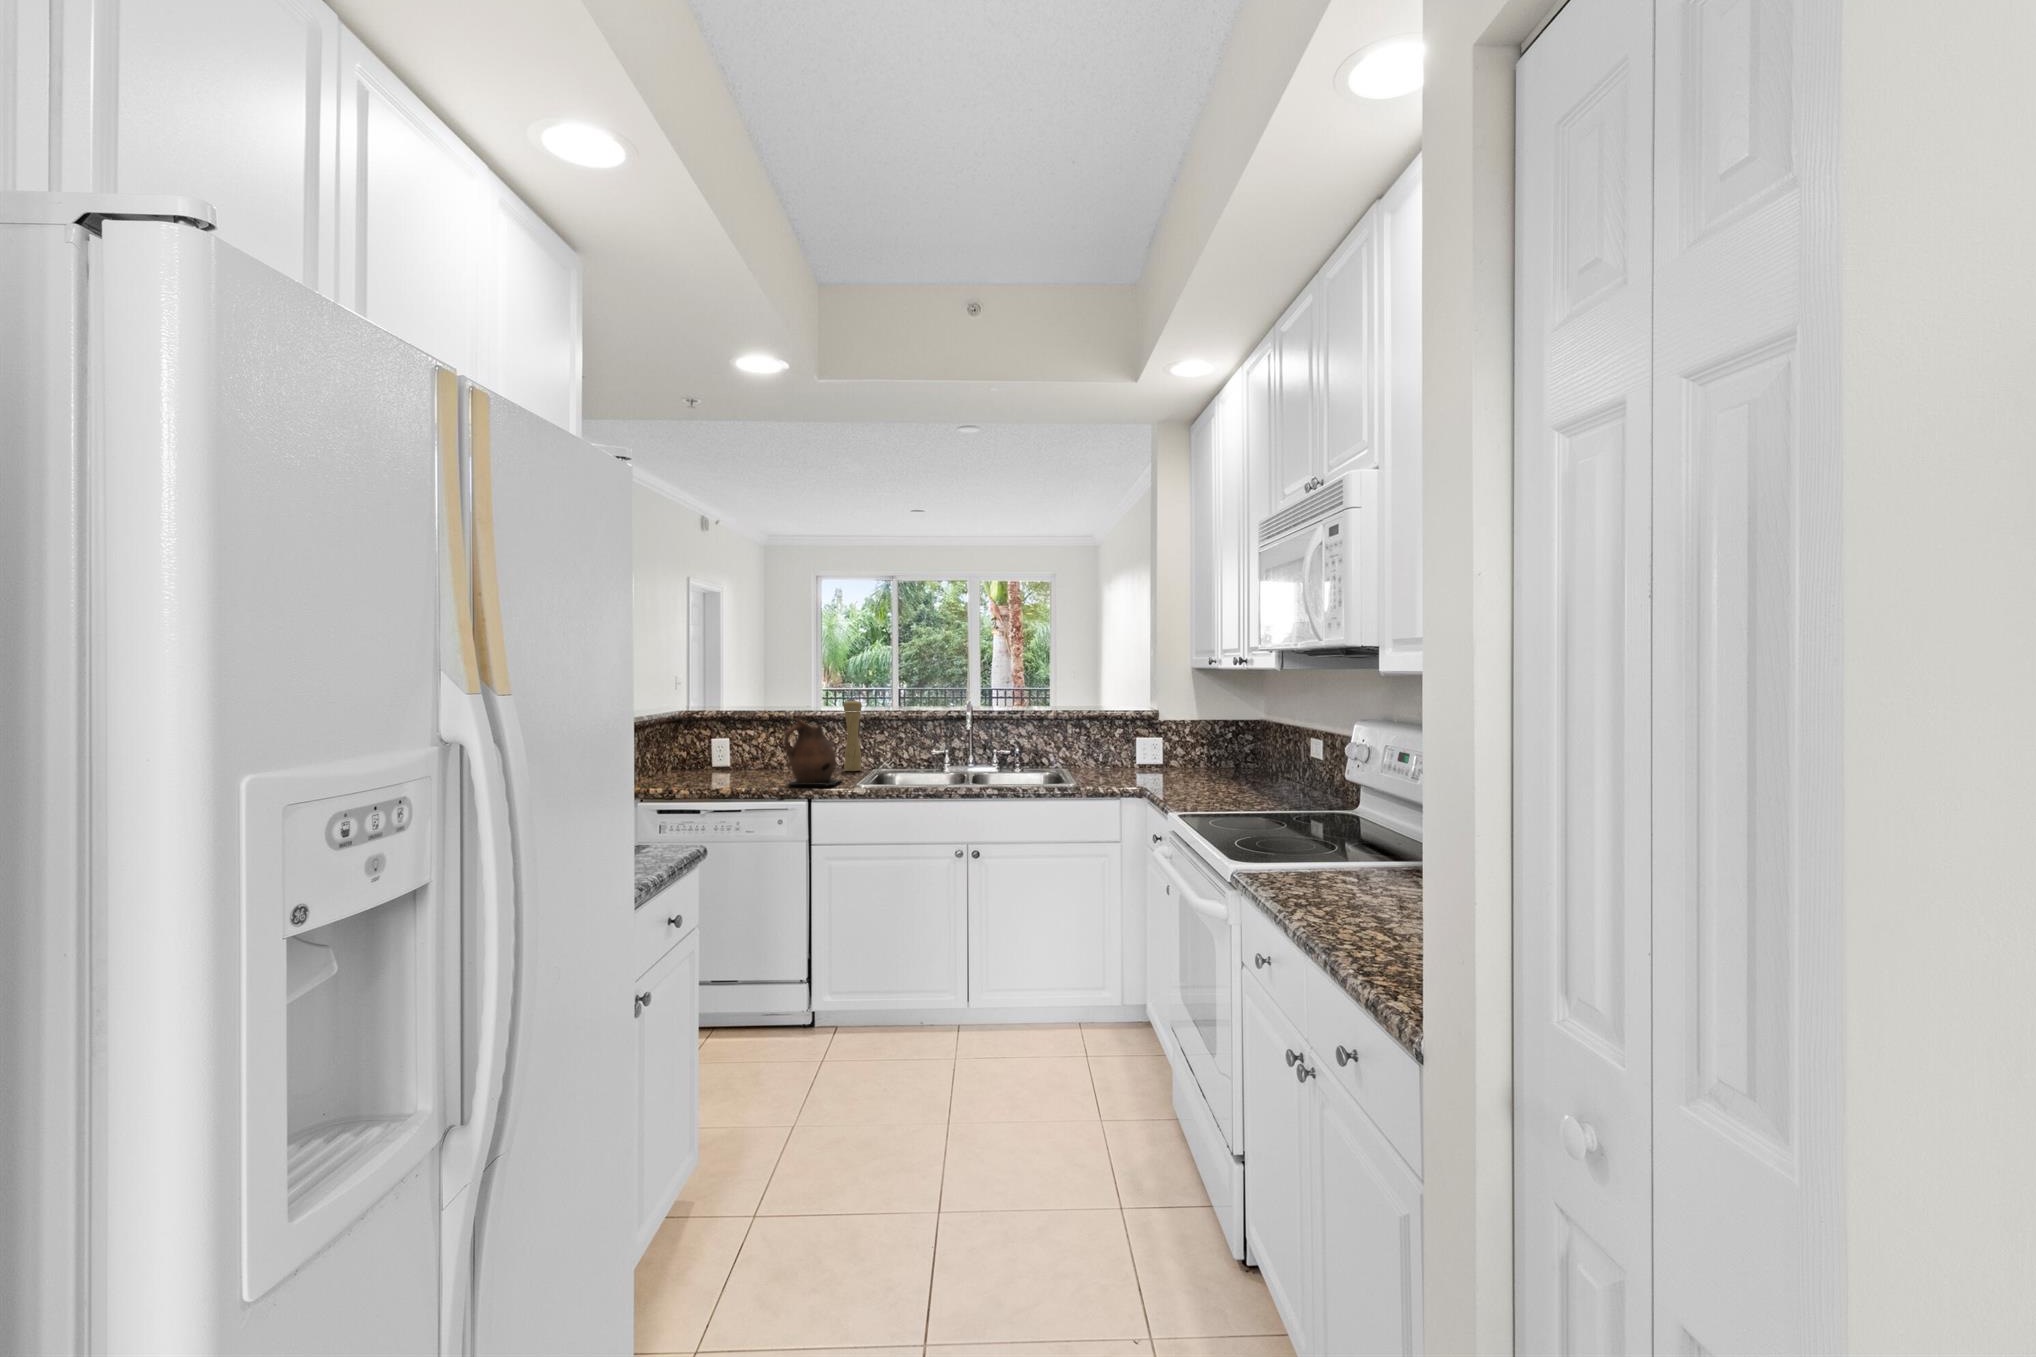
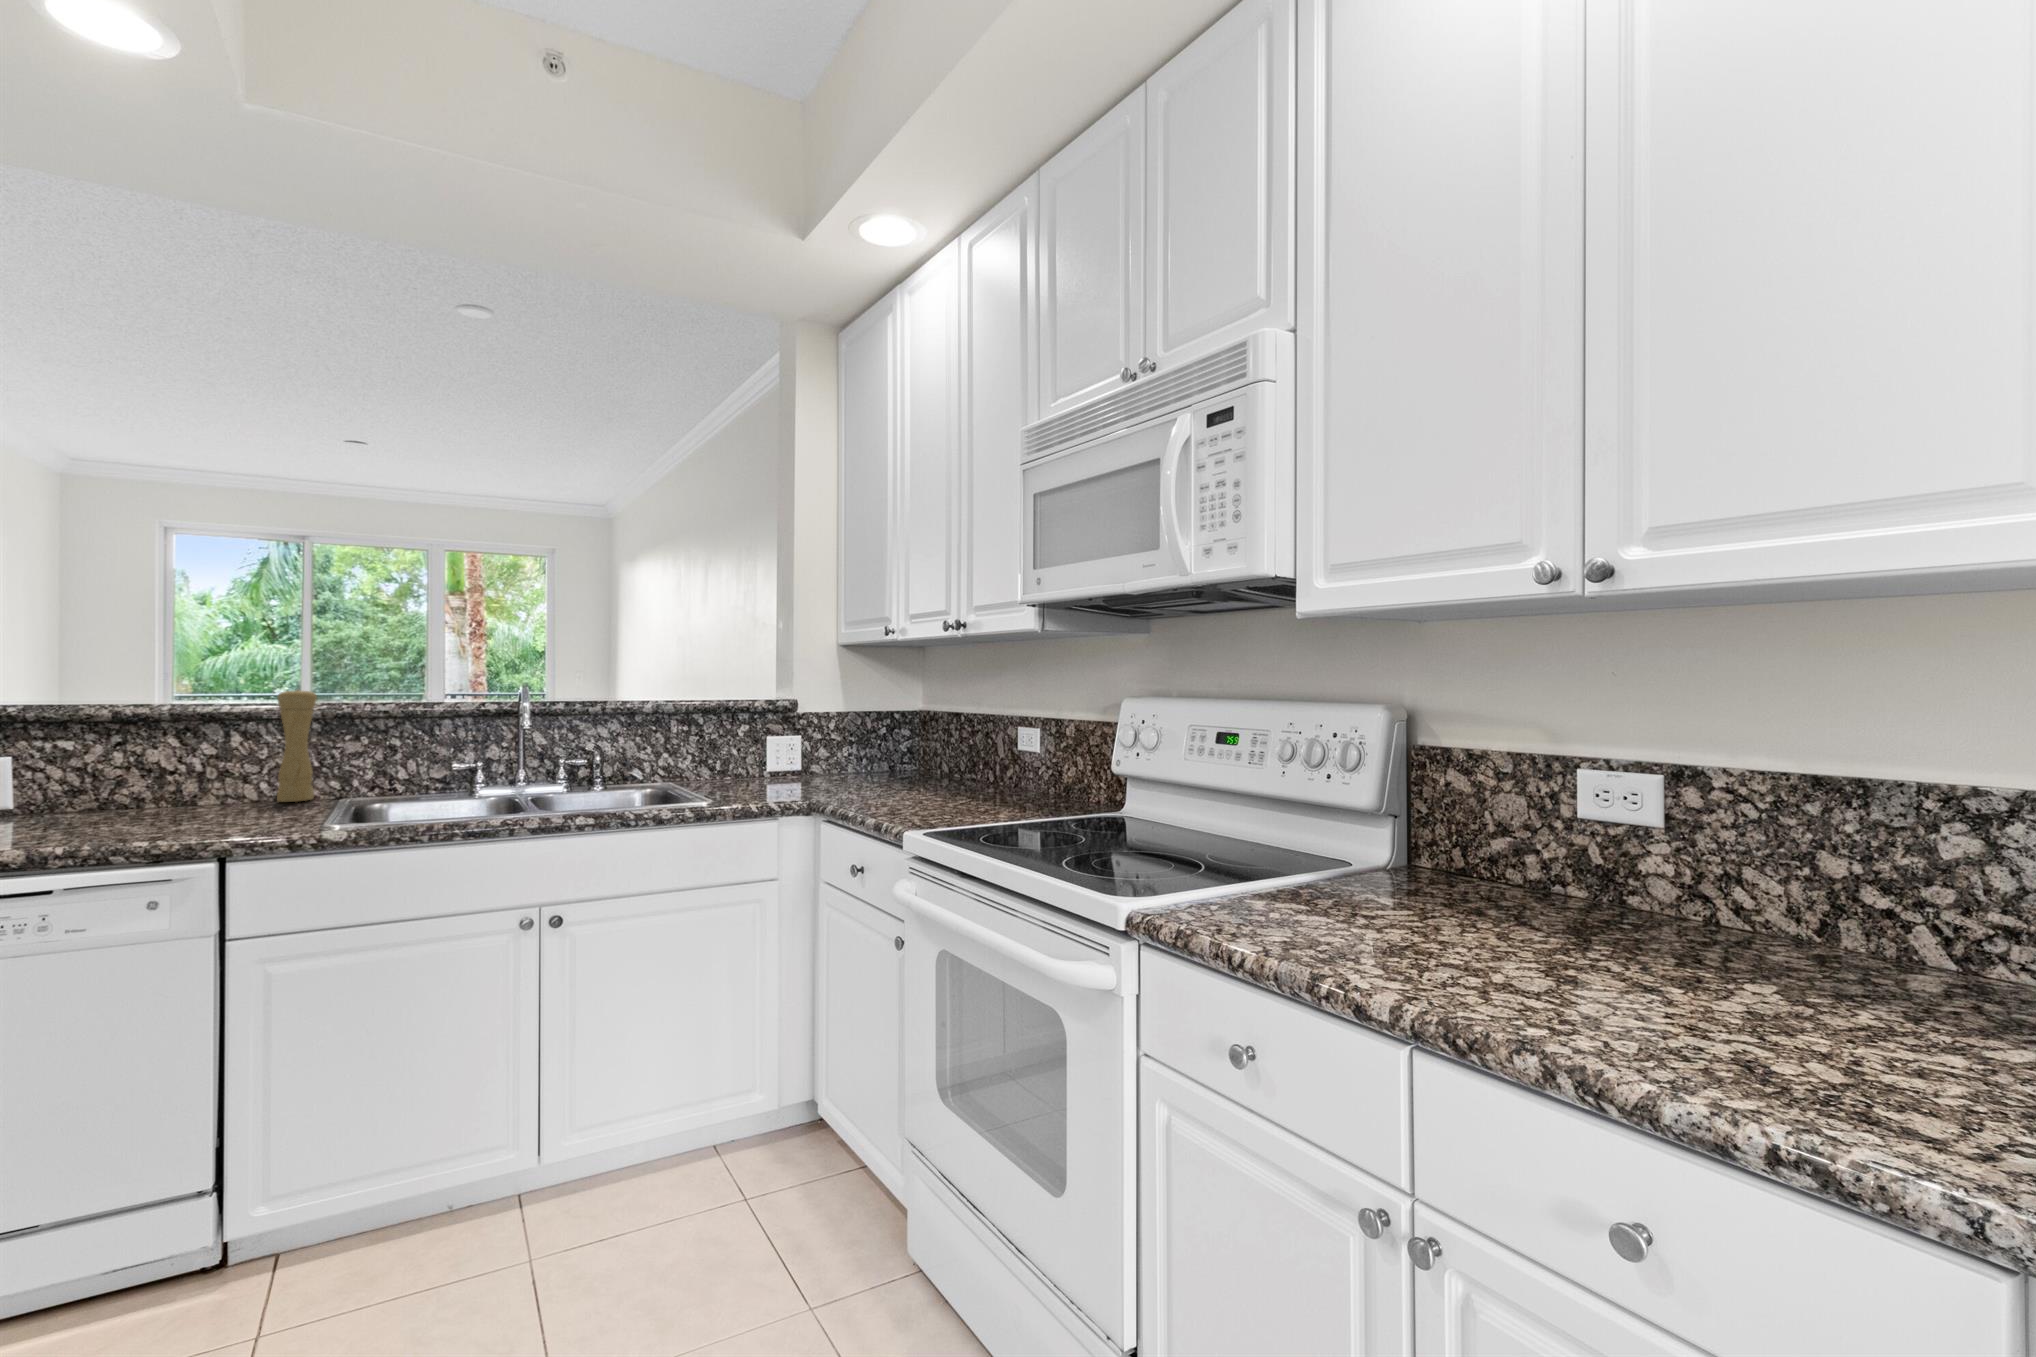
ceramic pitcher: present [784,719,841,786] -> none [93,716,253,839]

